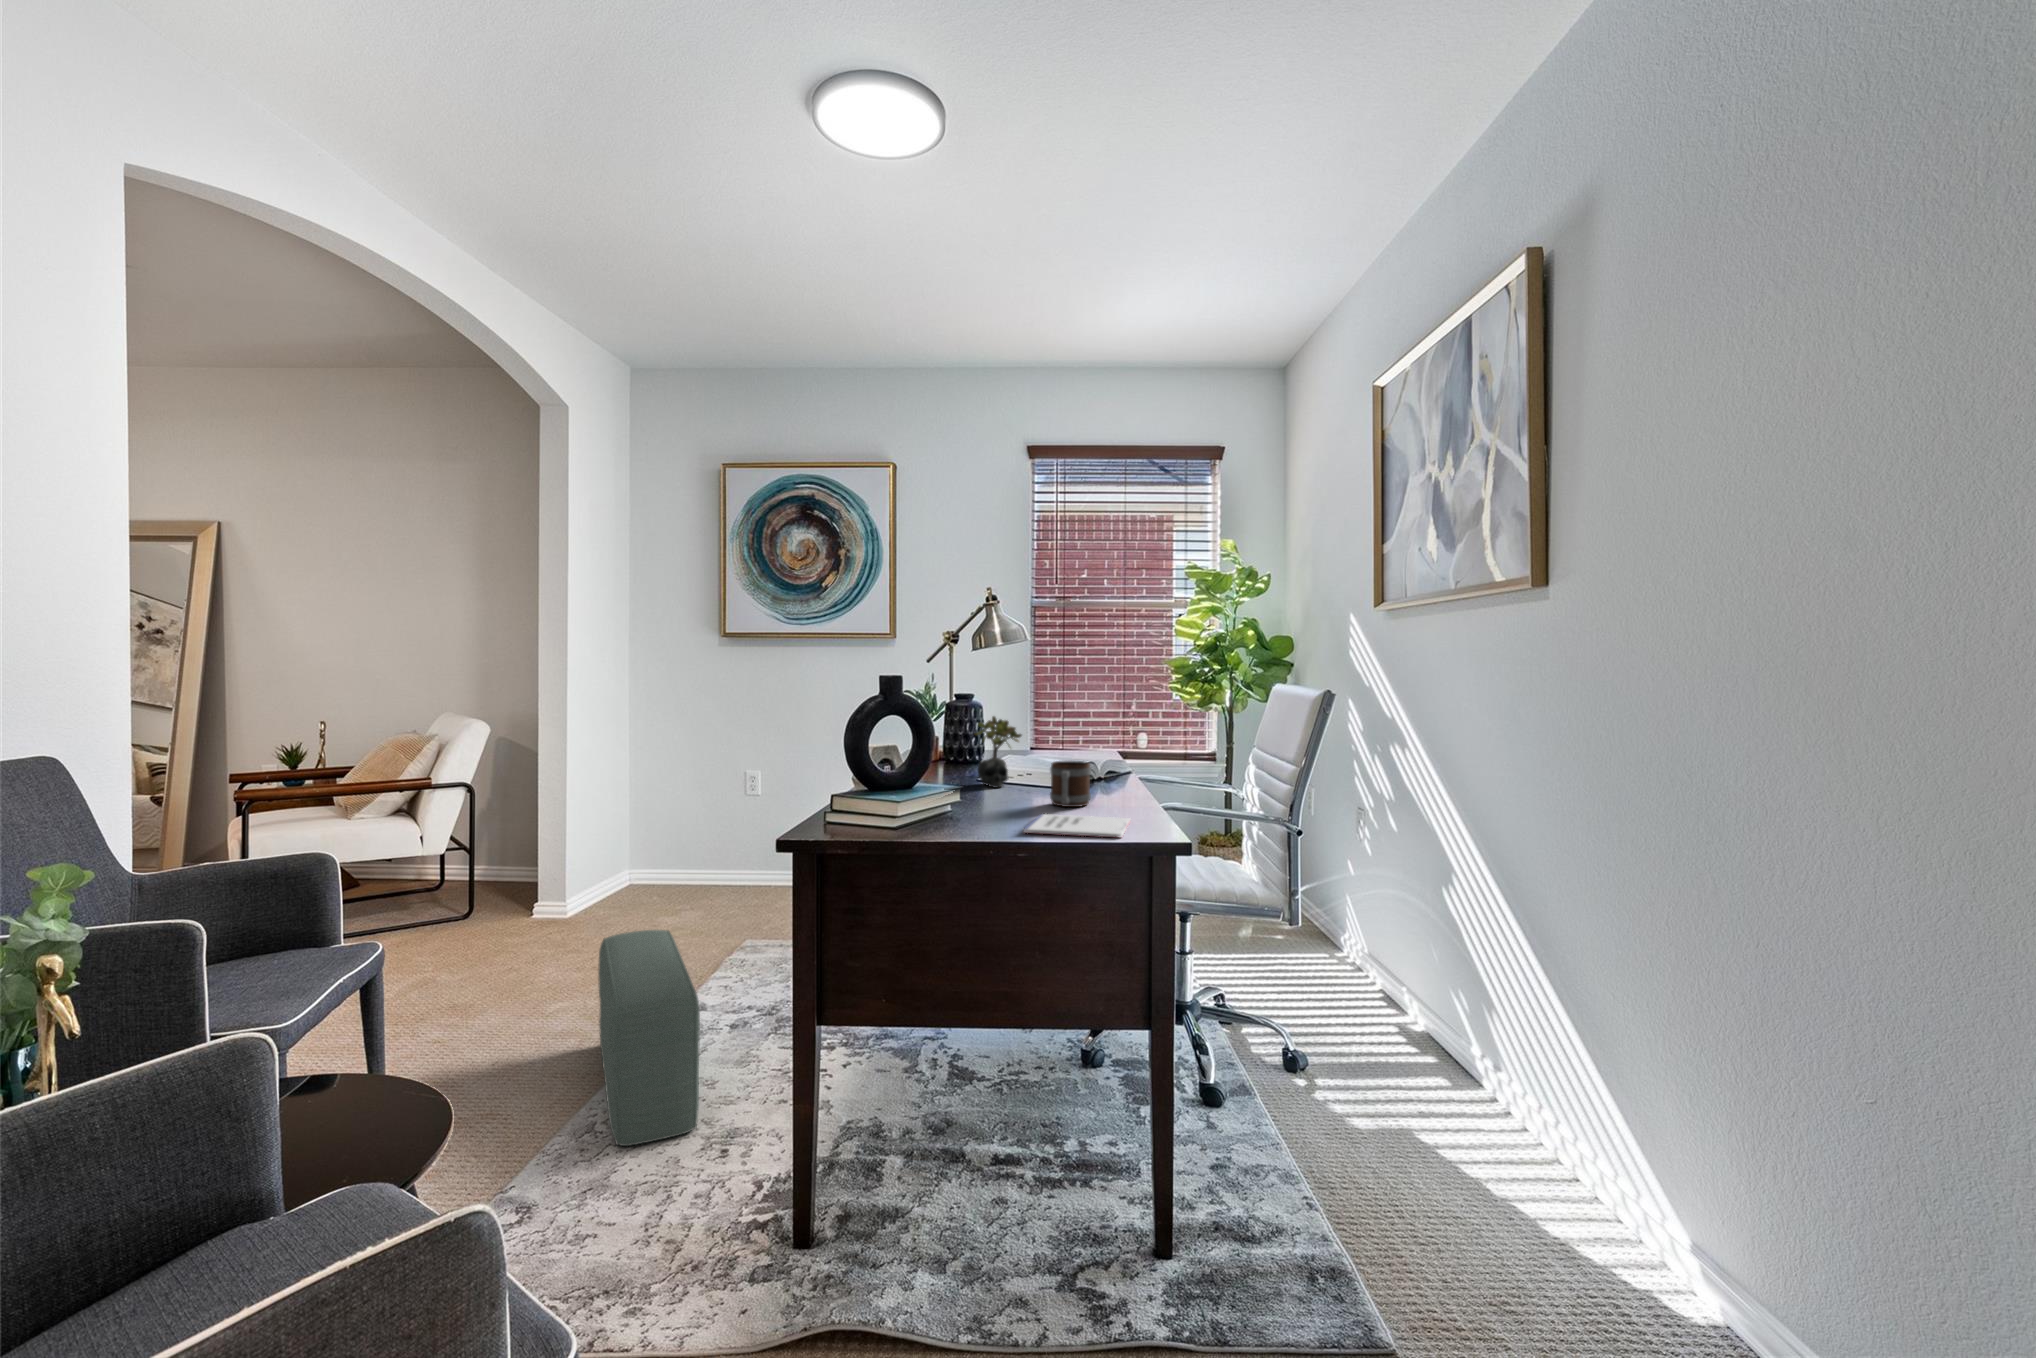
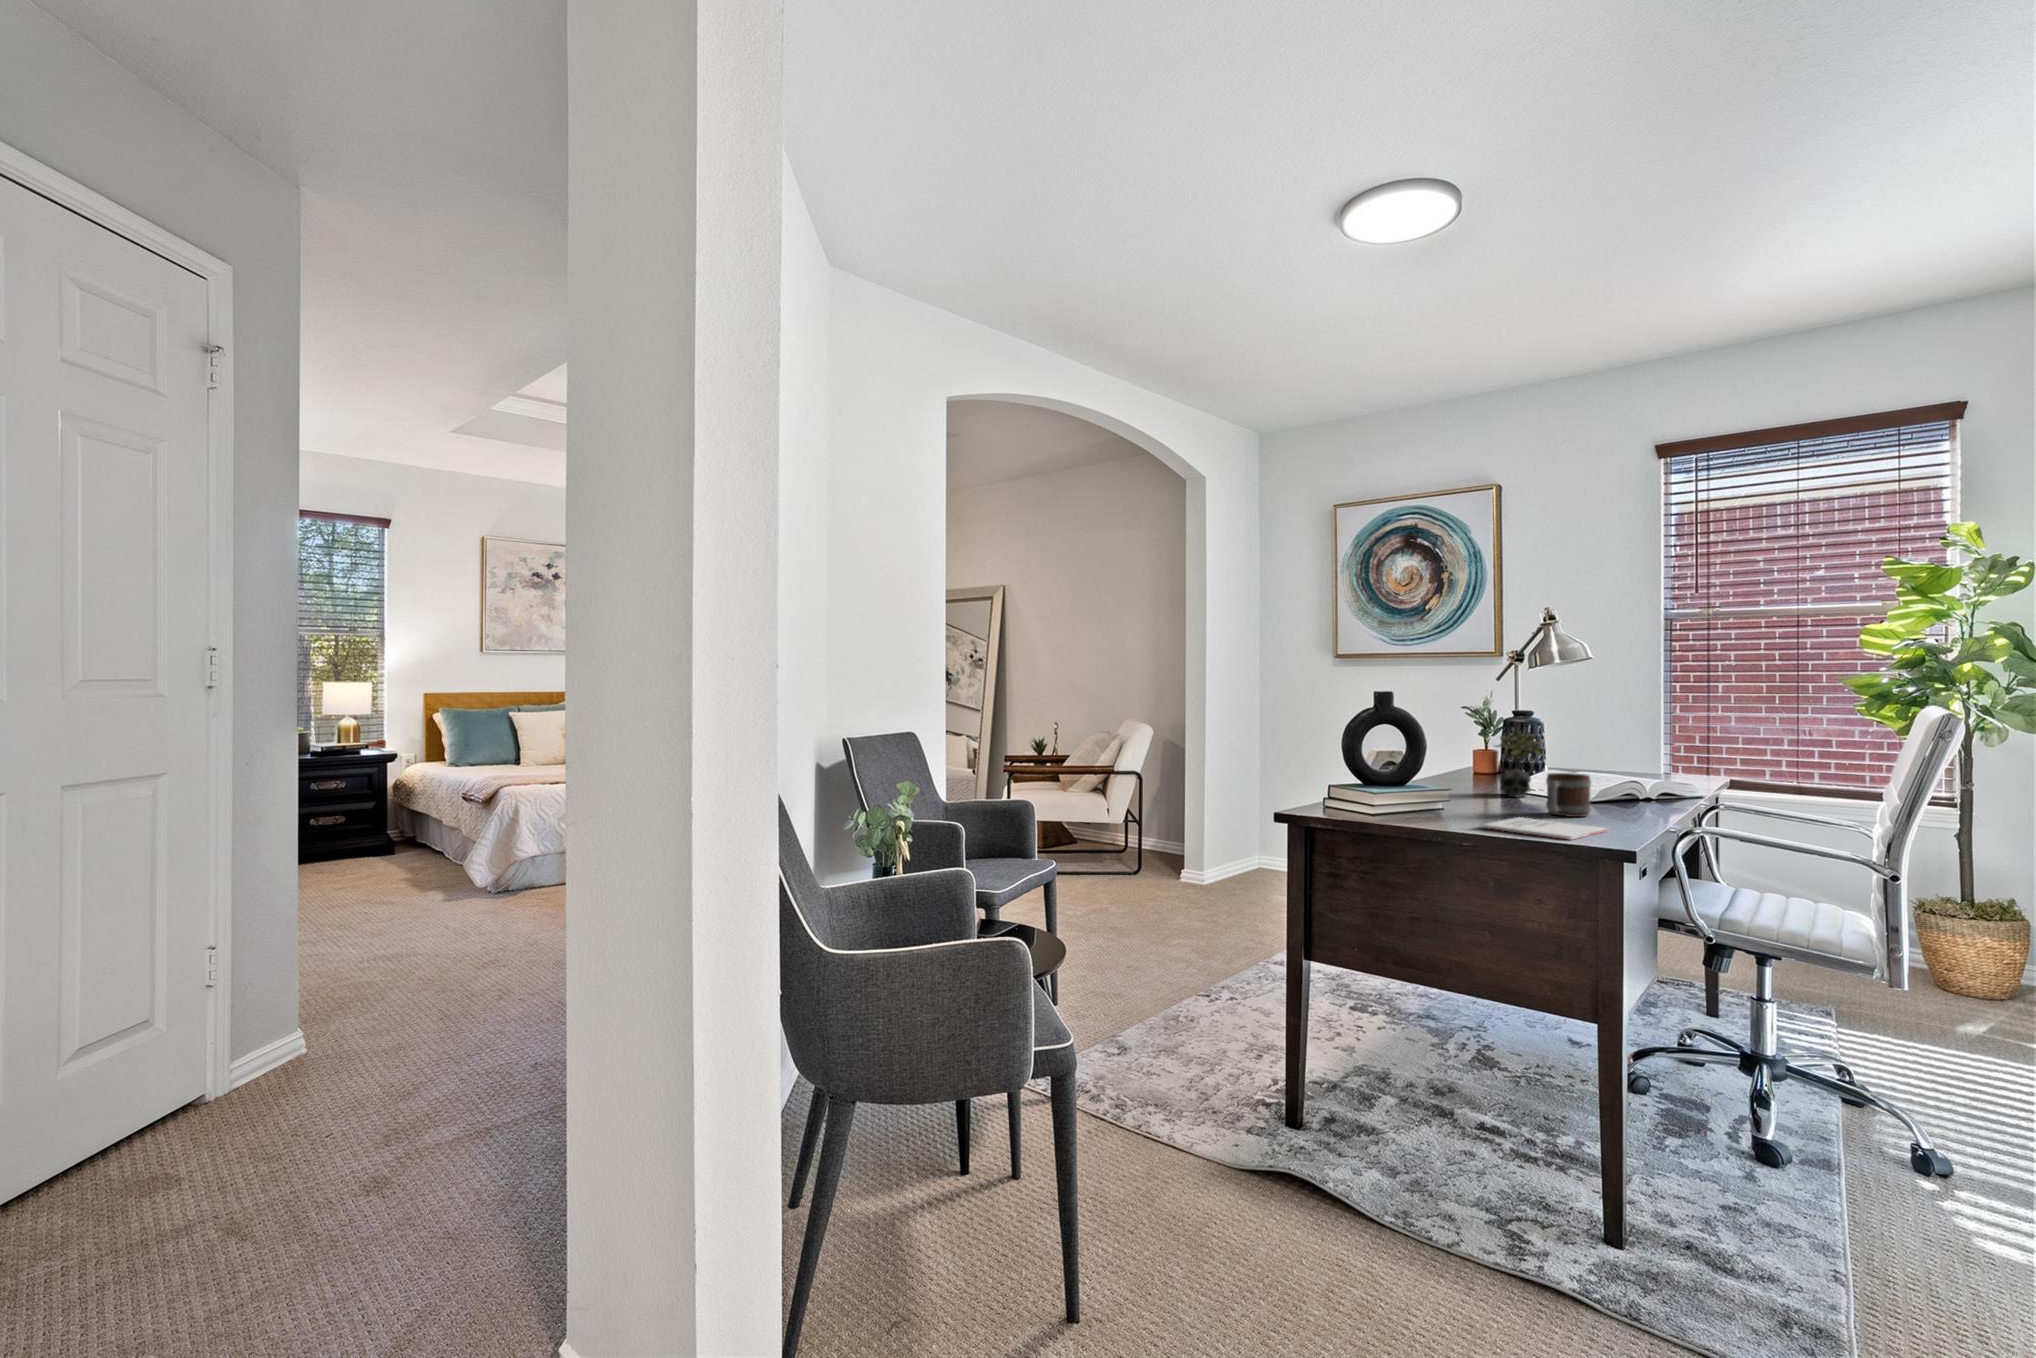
pouf: present [598,930,700,1146] -> none [1185,888,1249,1037]

